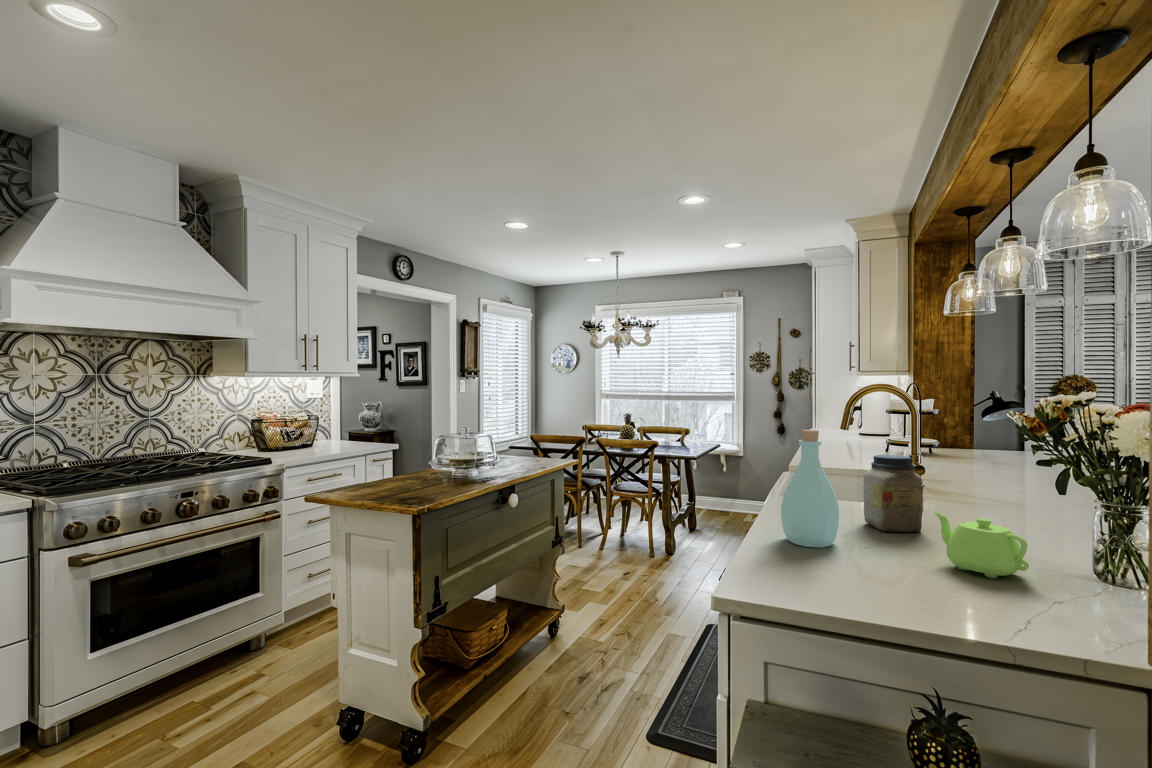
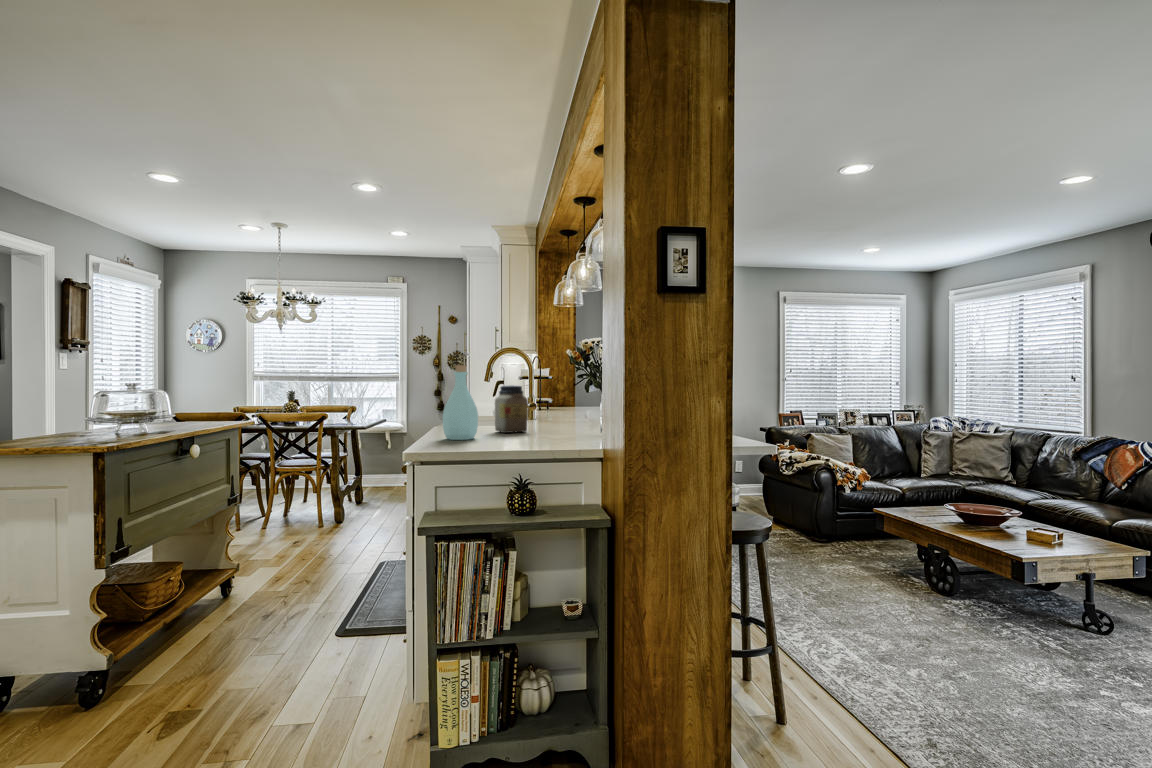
teapot: present [934,512,1029,578] -> none [529,410,571,440]

